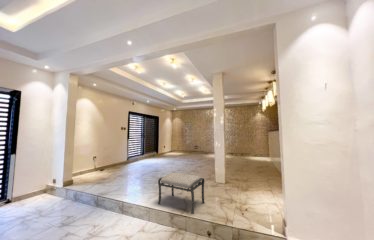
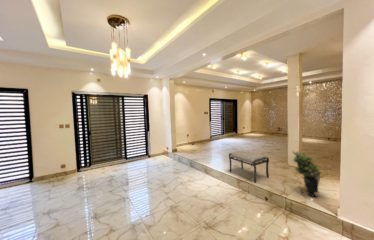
potted plant: none [229,167,257,218] -> present [293,152,321,197]

